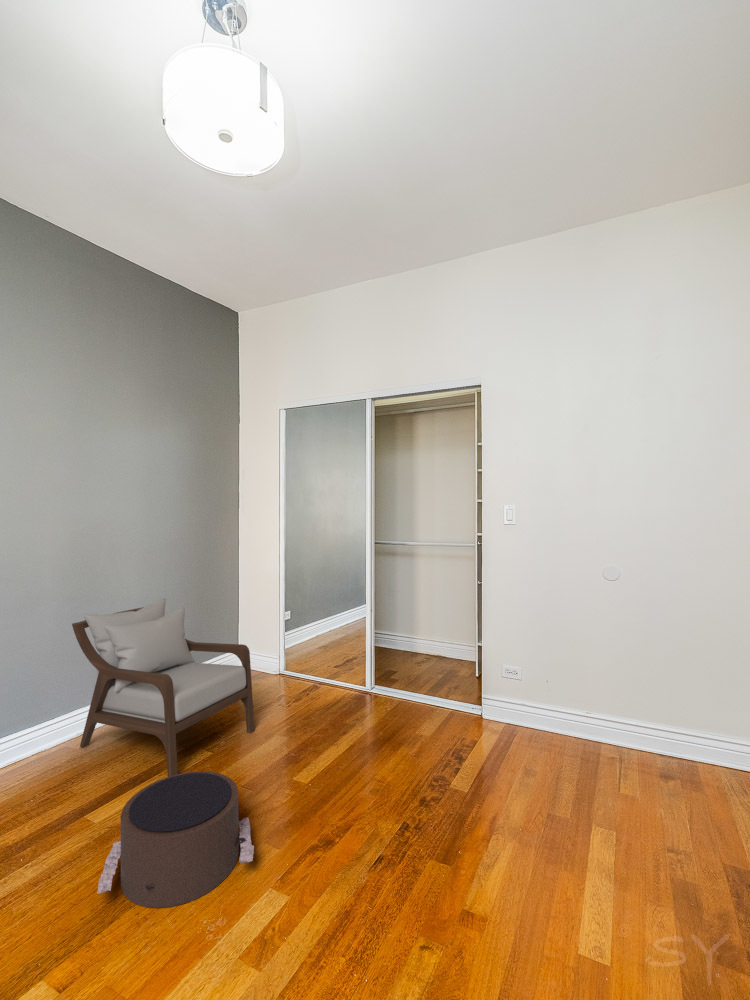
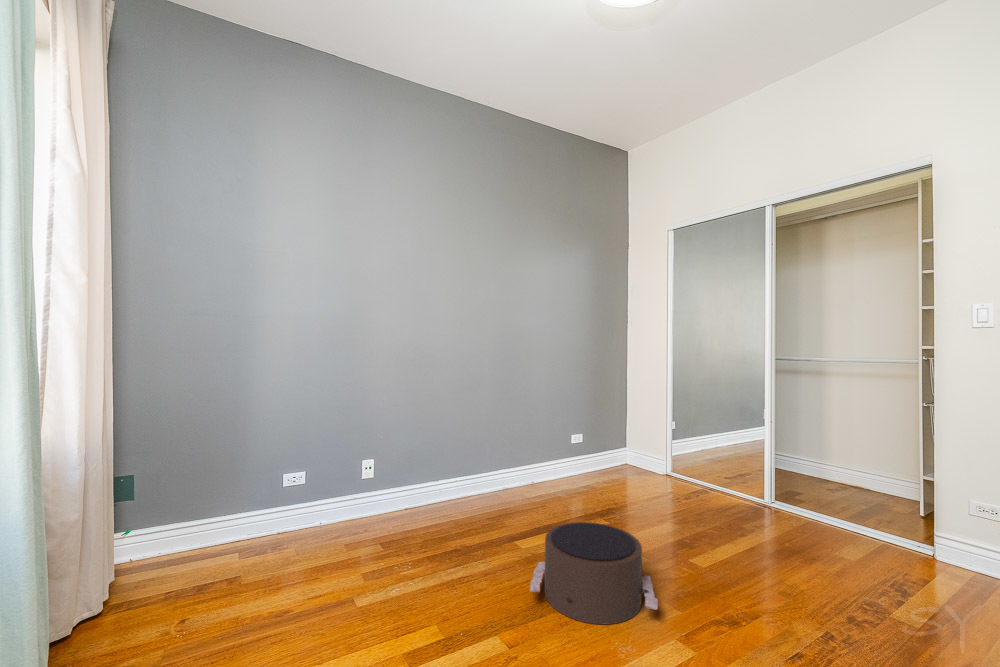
armchair: present [72,598,255,777] -> none [502,389,647,536]

